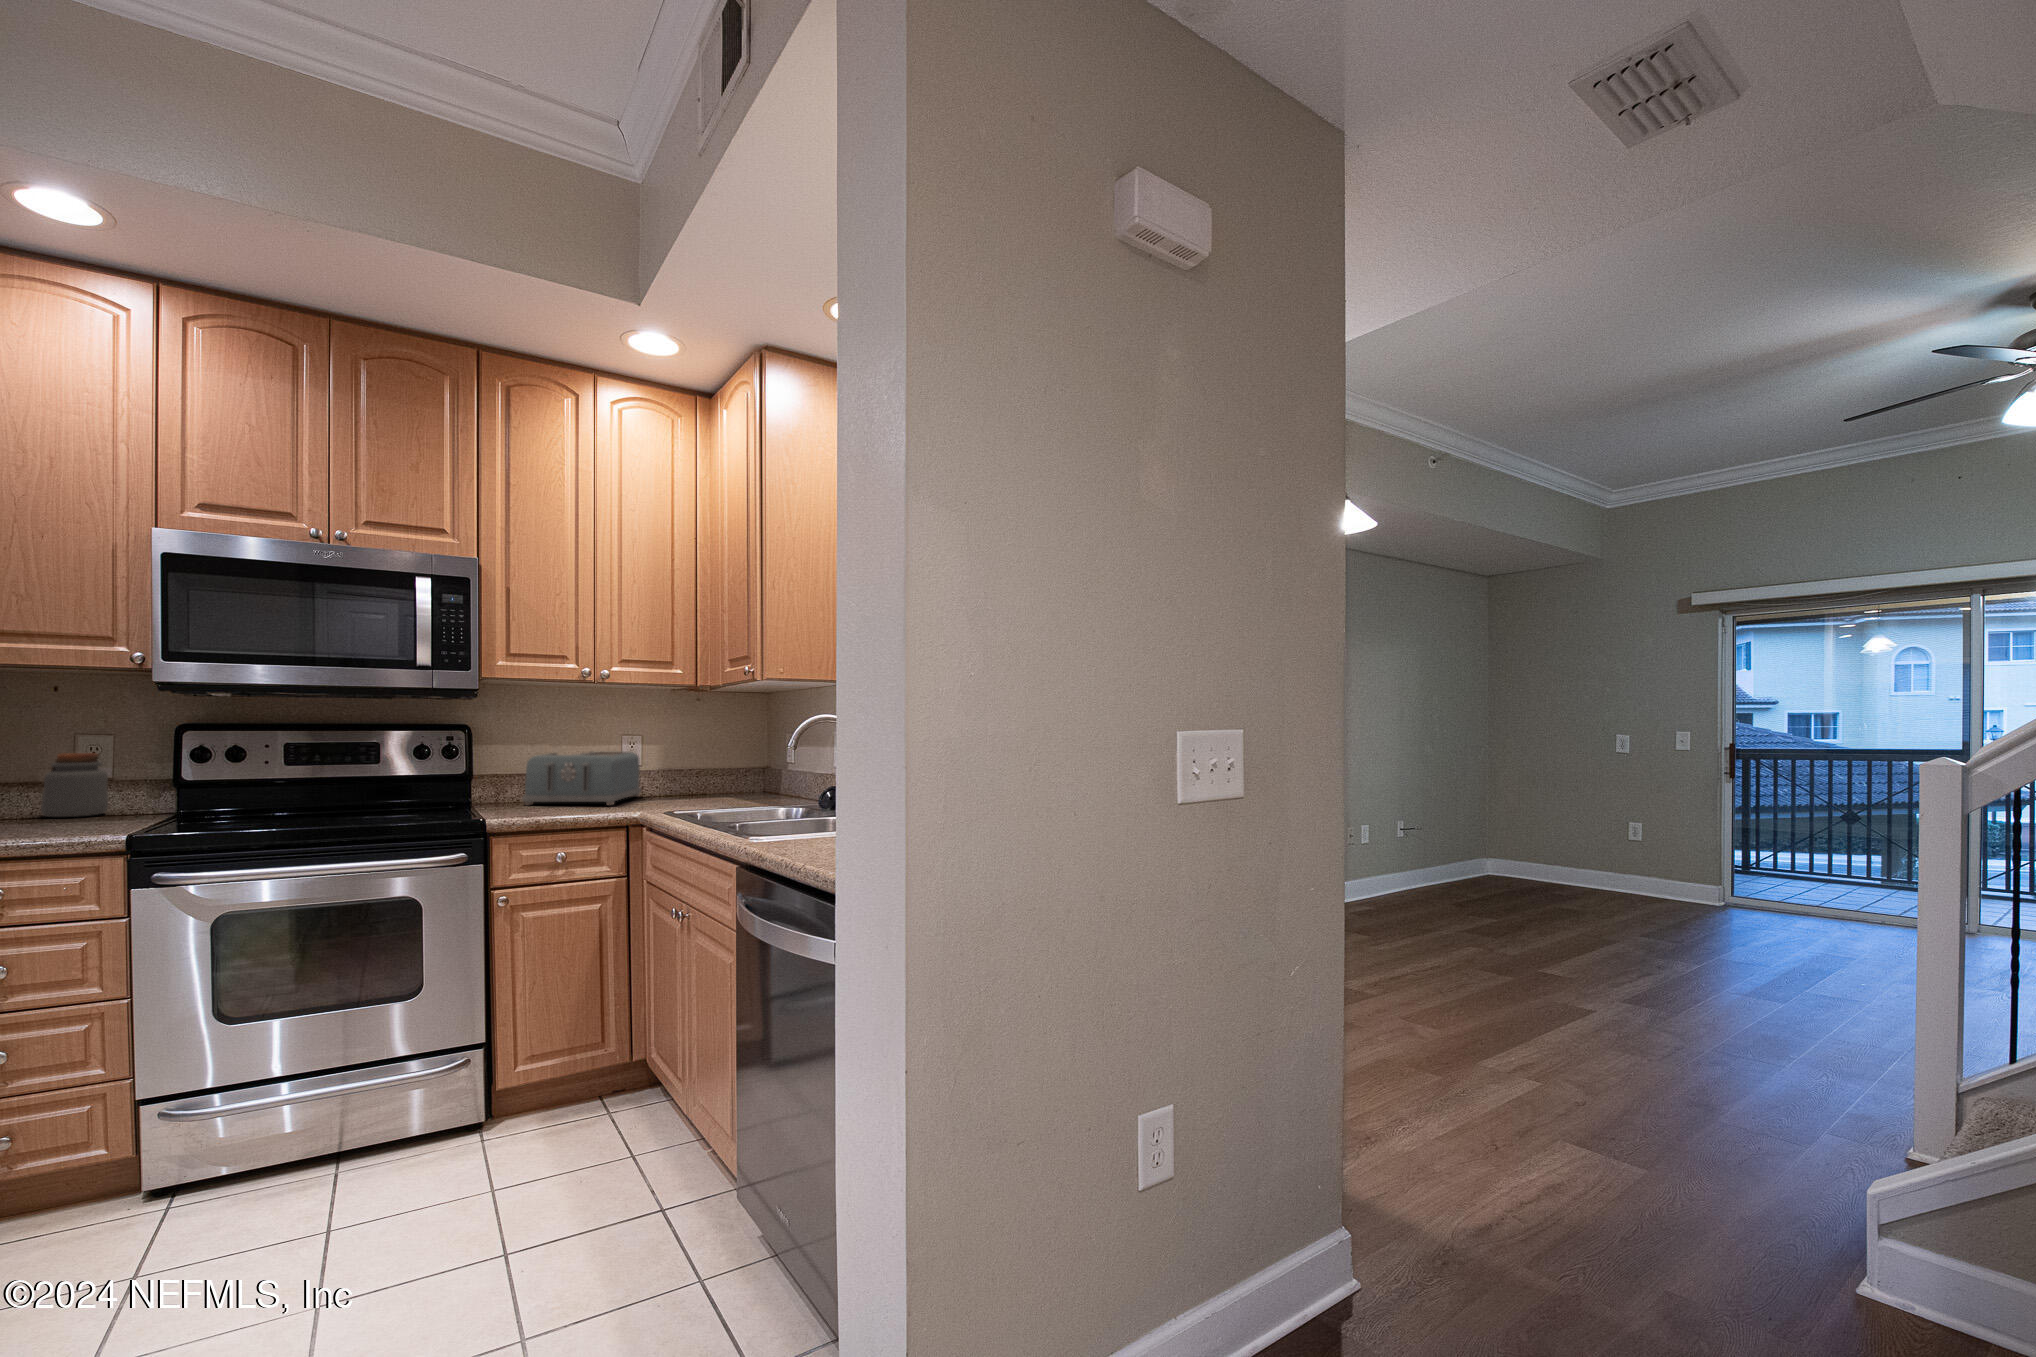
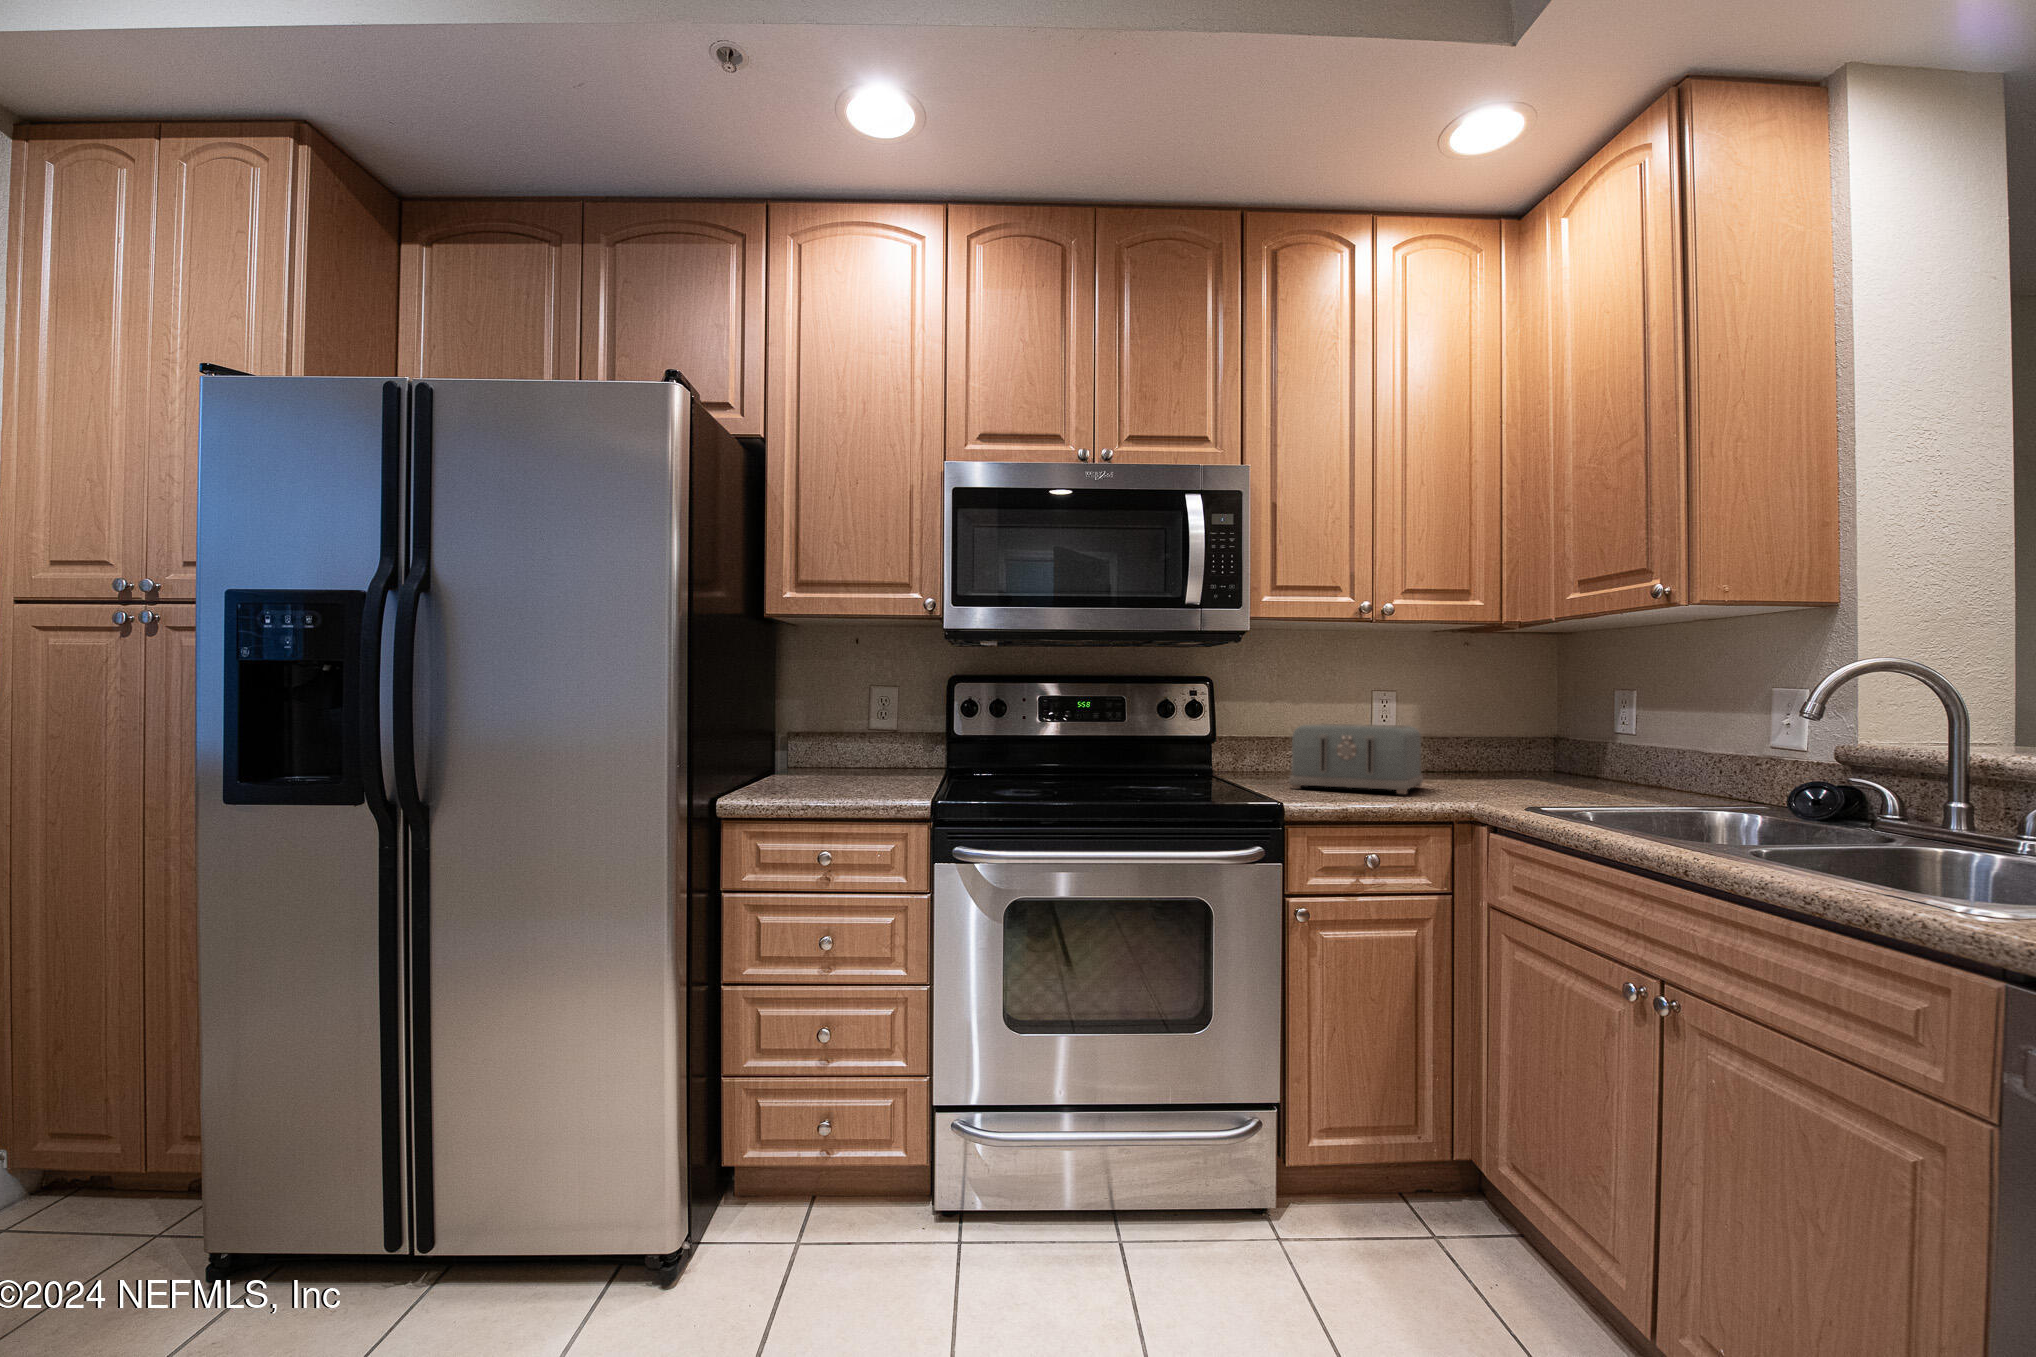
jar: present [41,753,108,817] -> none [852,710,900,774]

